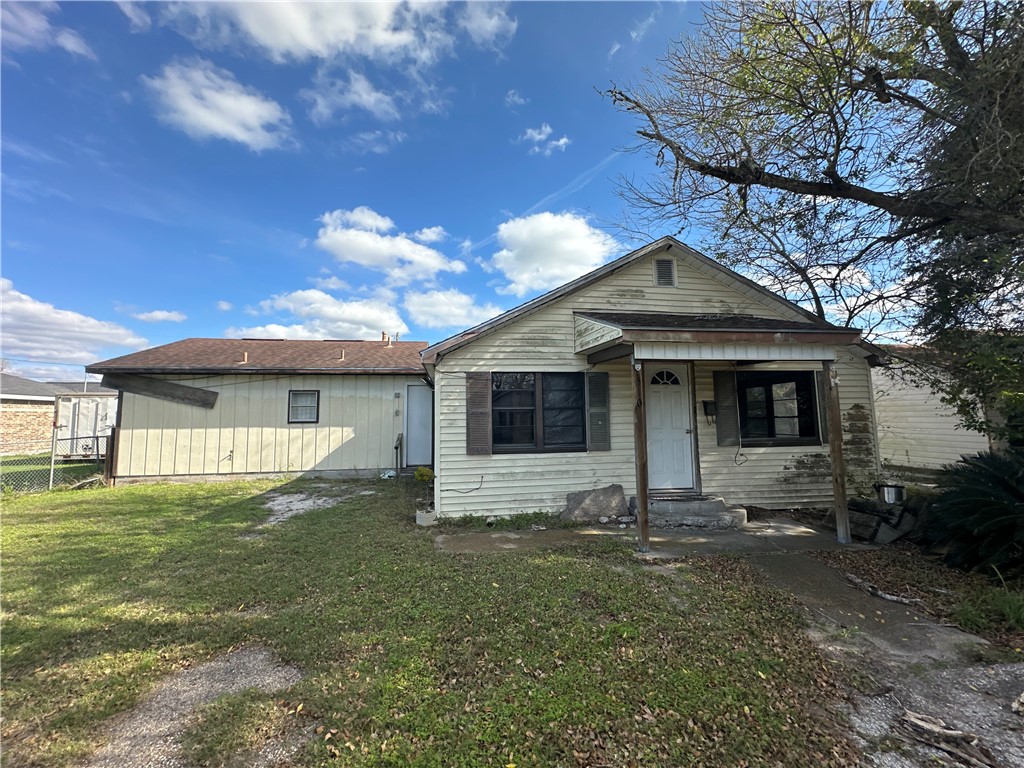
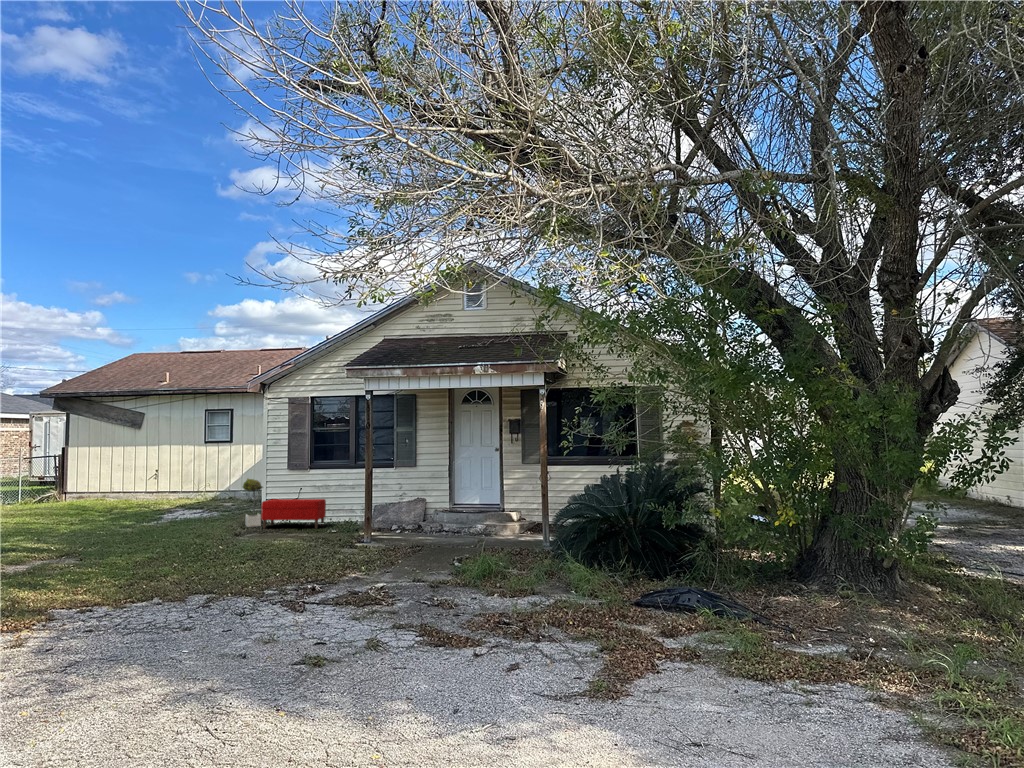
bench: none [447,488,518,529] -> present [261,499,326,529]

